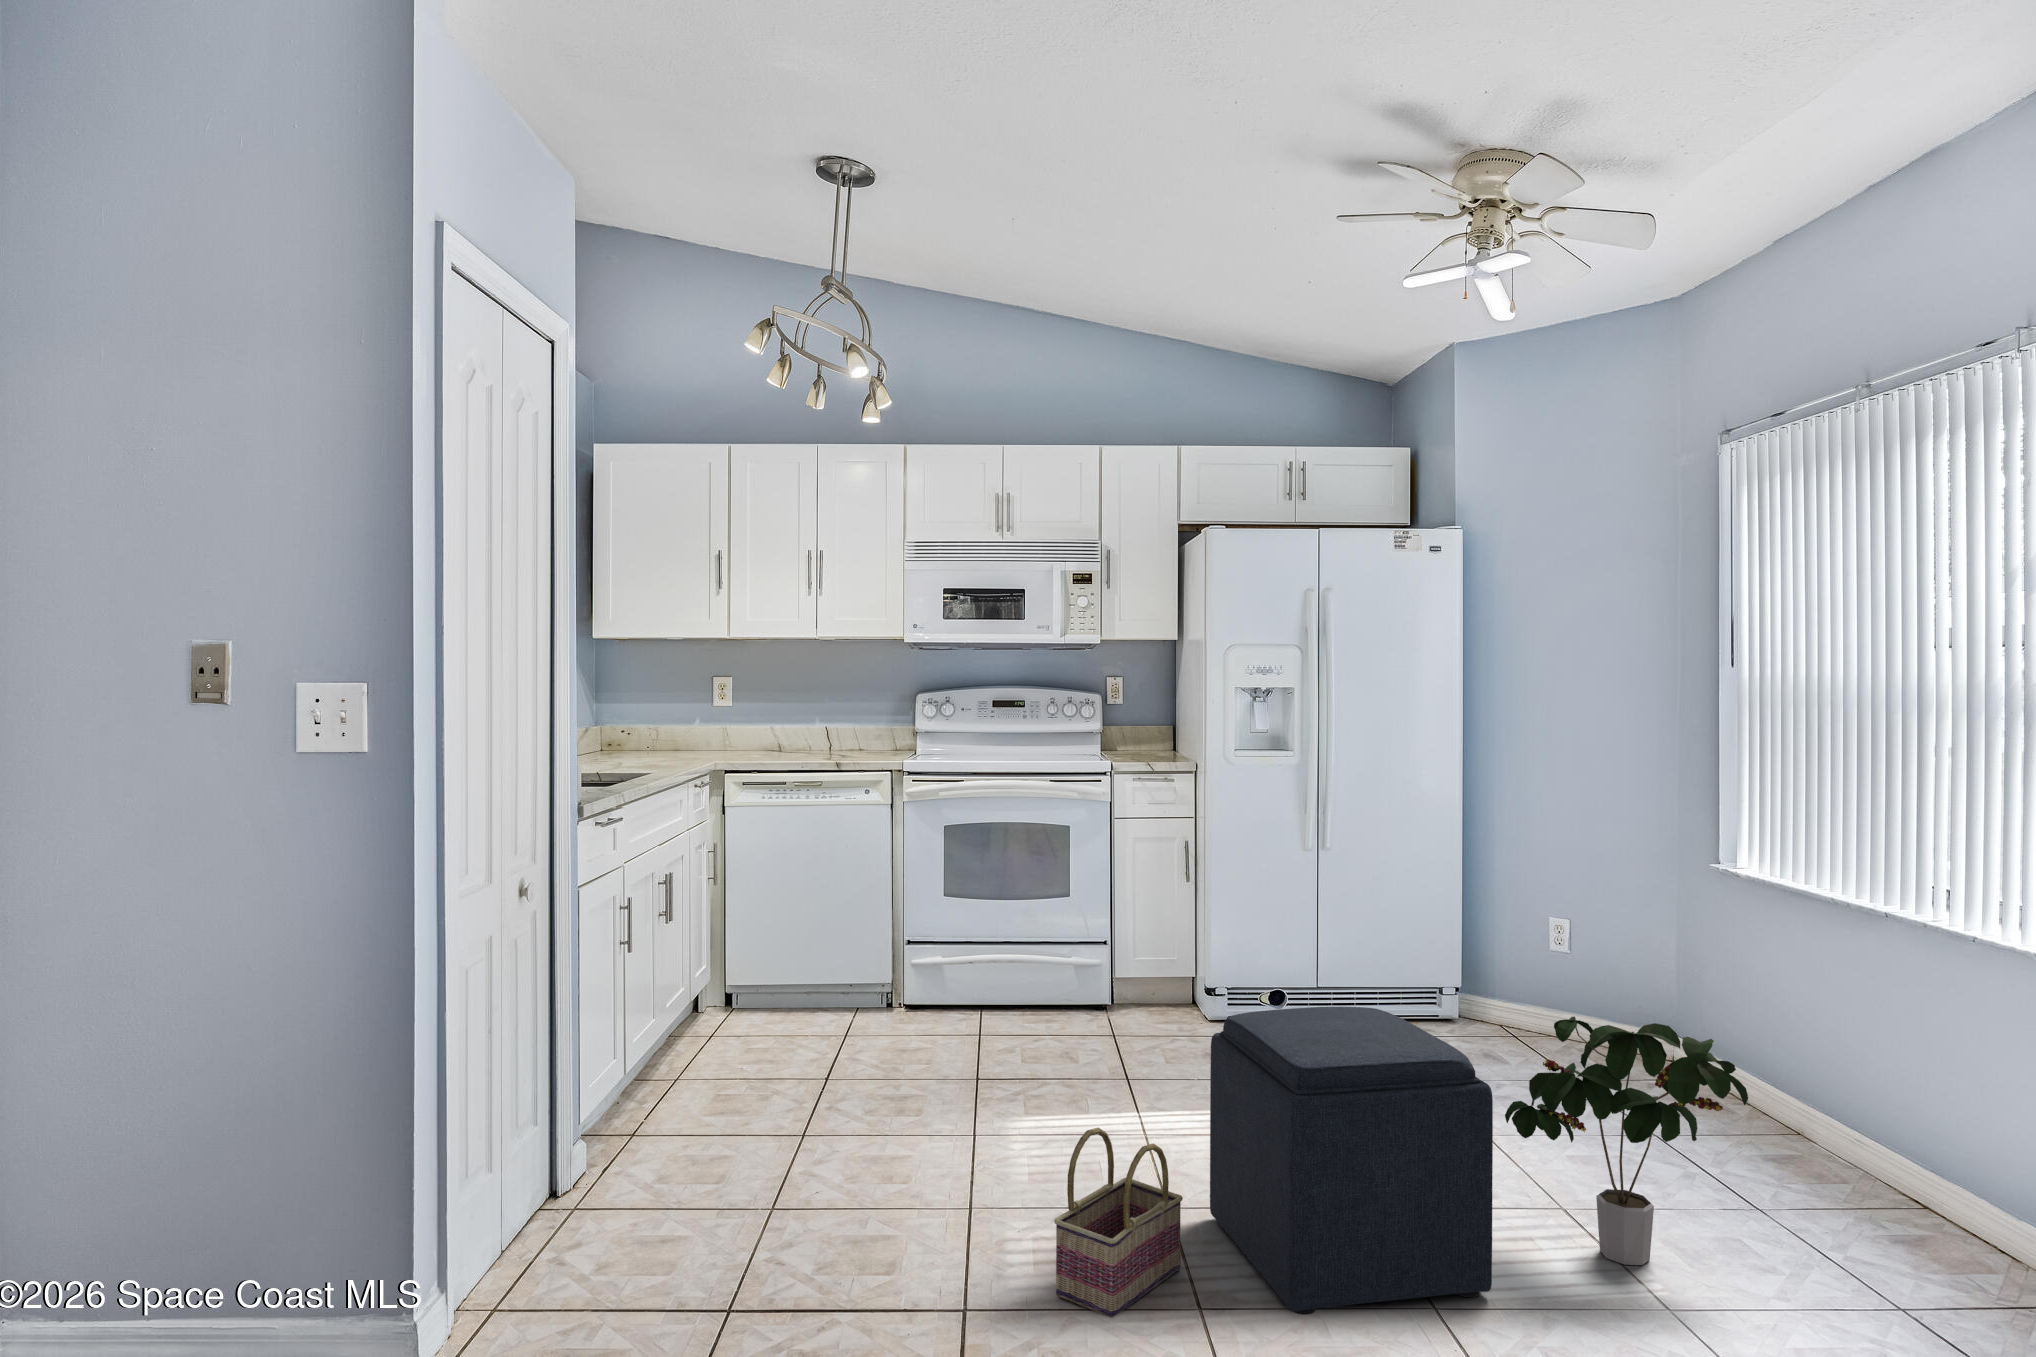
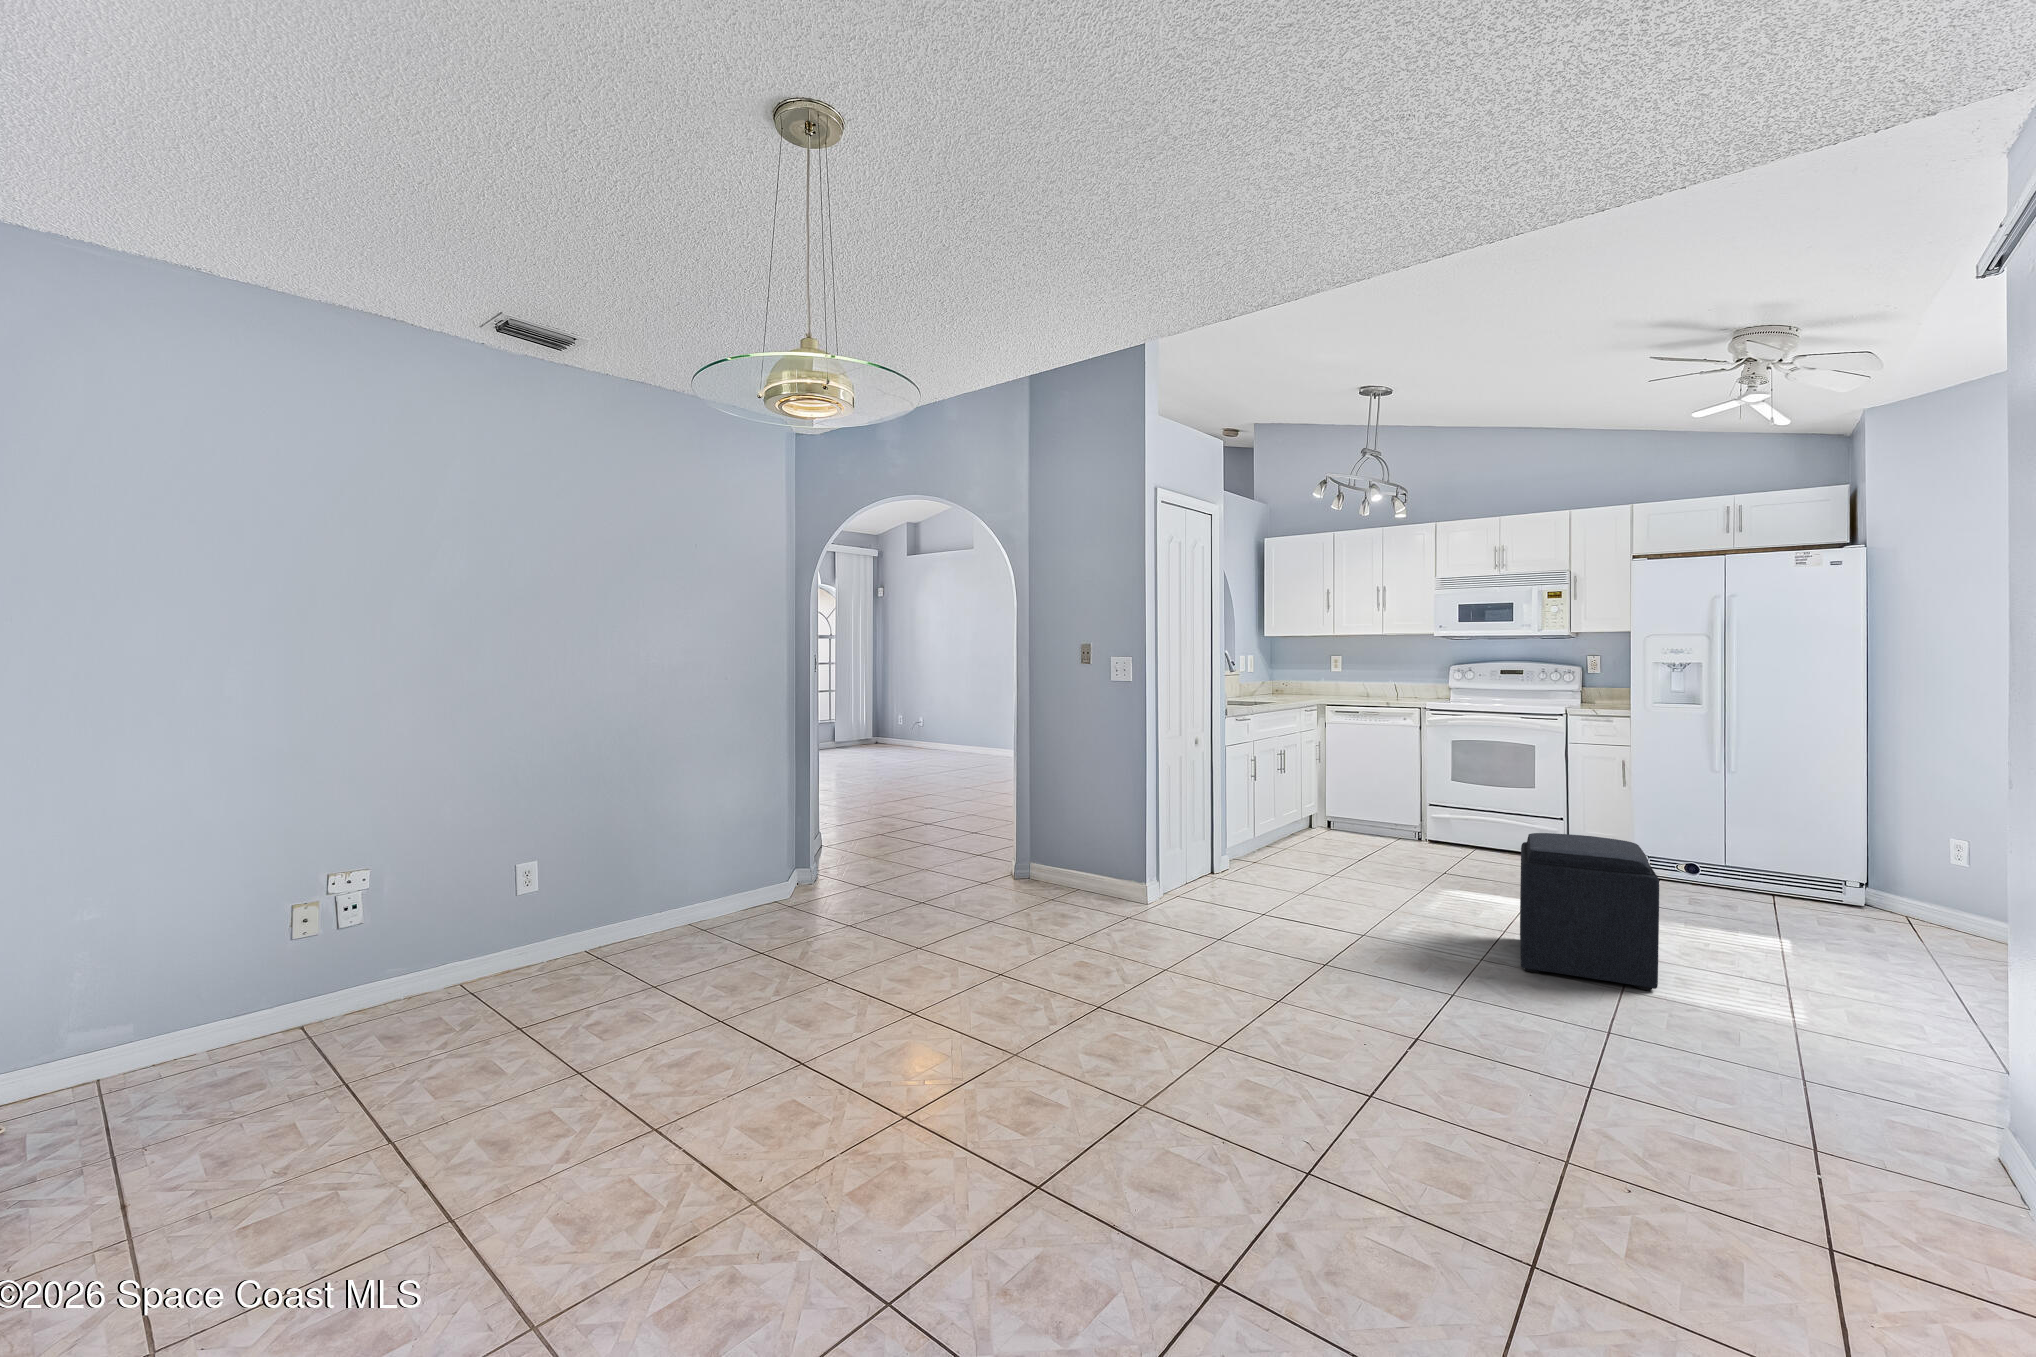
potted plant: present [1505,1016,1748,1265] -> none [1712,858,1877,1008]
basket: present [1054,1128,1183,1317] -> none [1406,871,1482,951]

